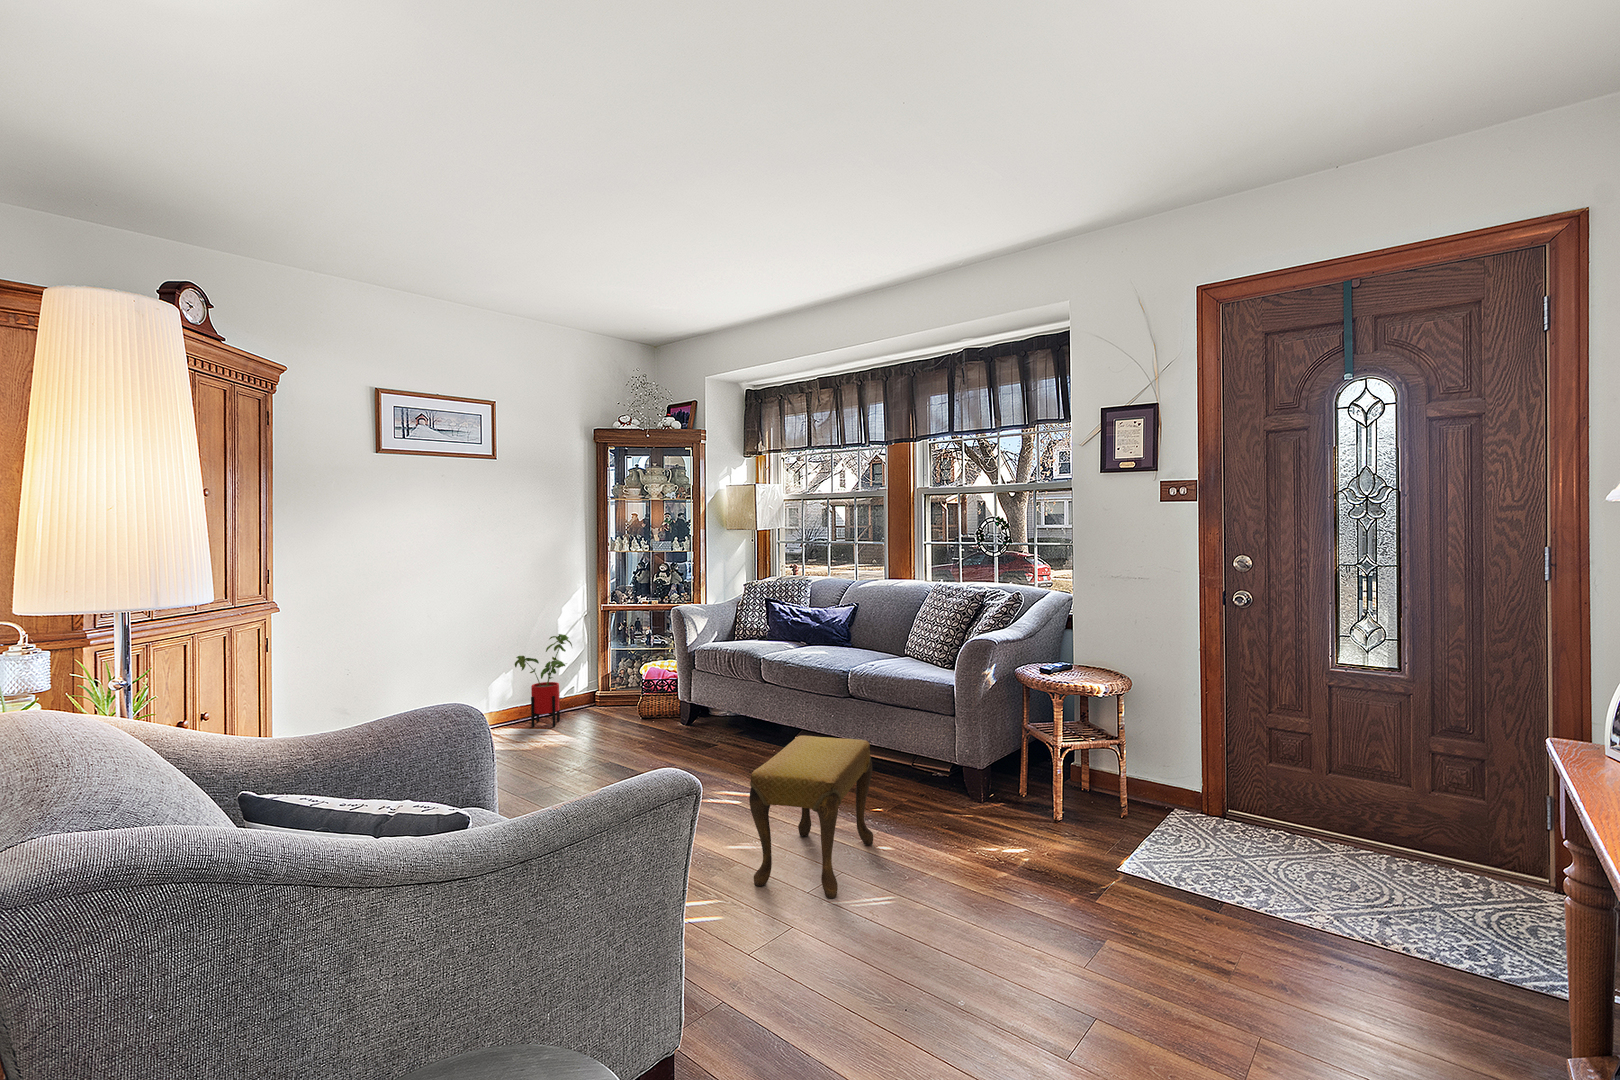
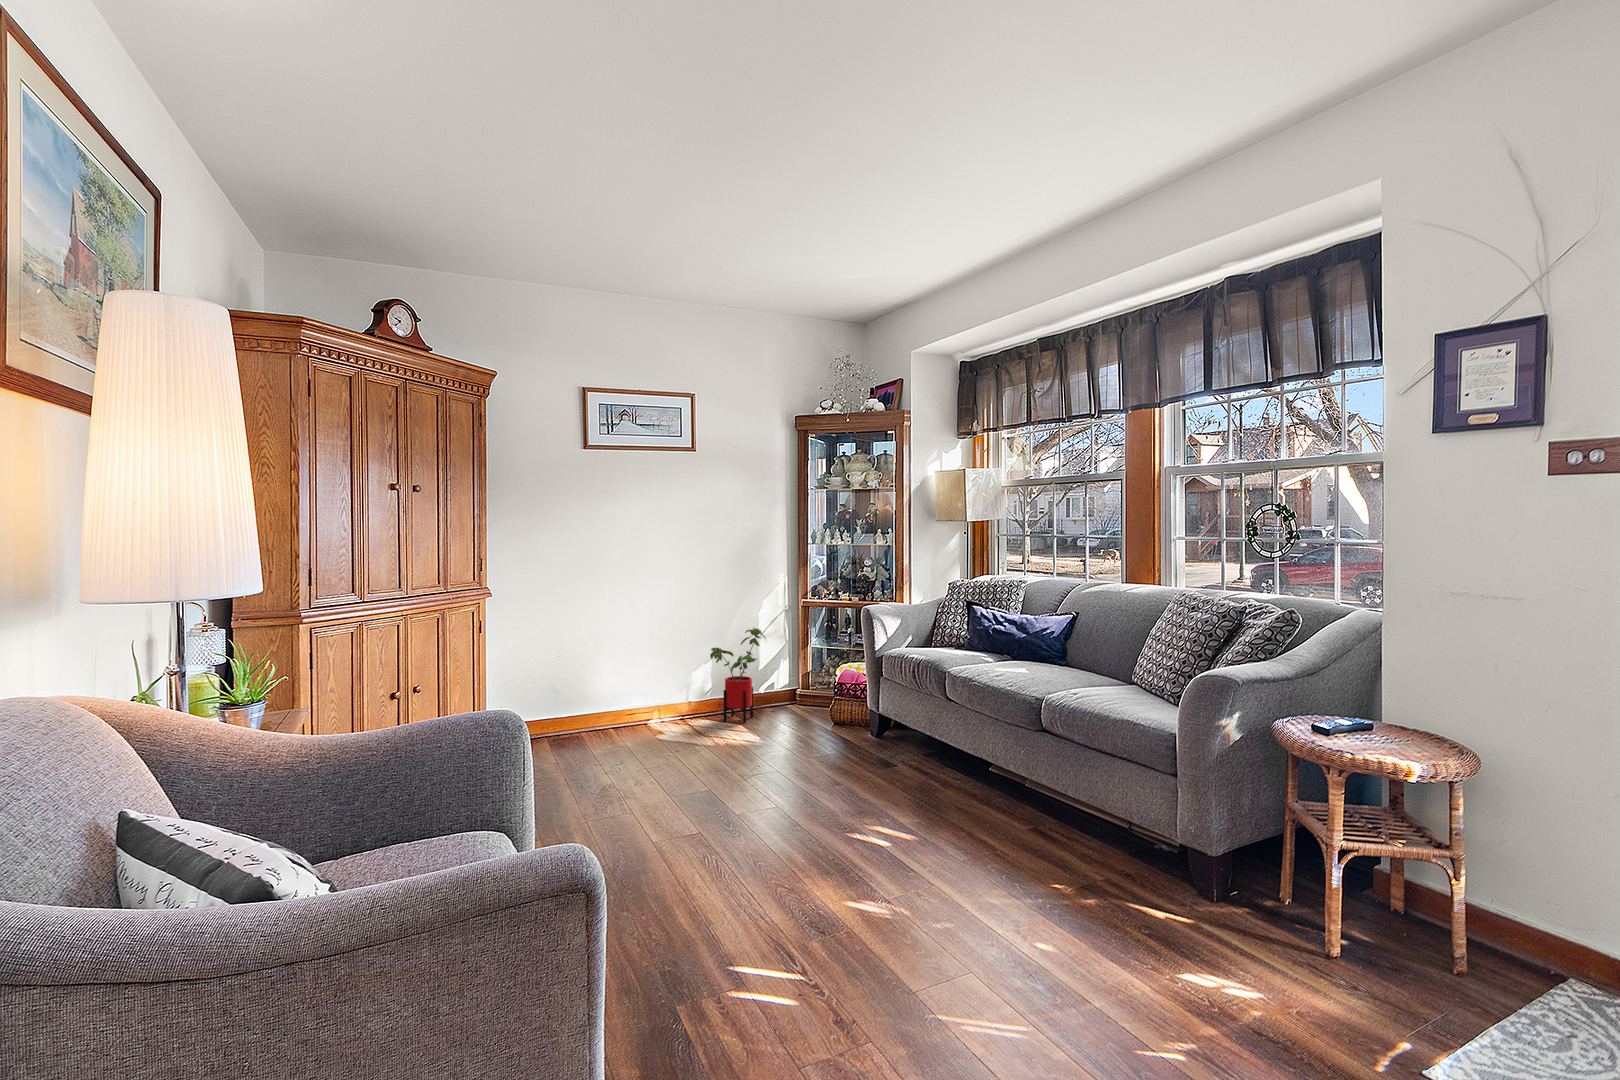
footstool: present [749,736,873,898] -> none [844,779,1029,1015]

